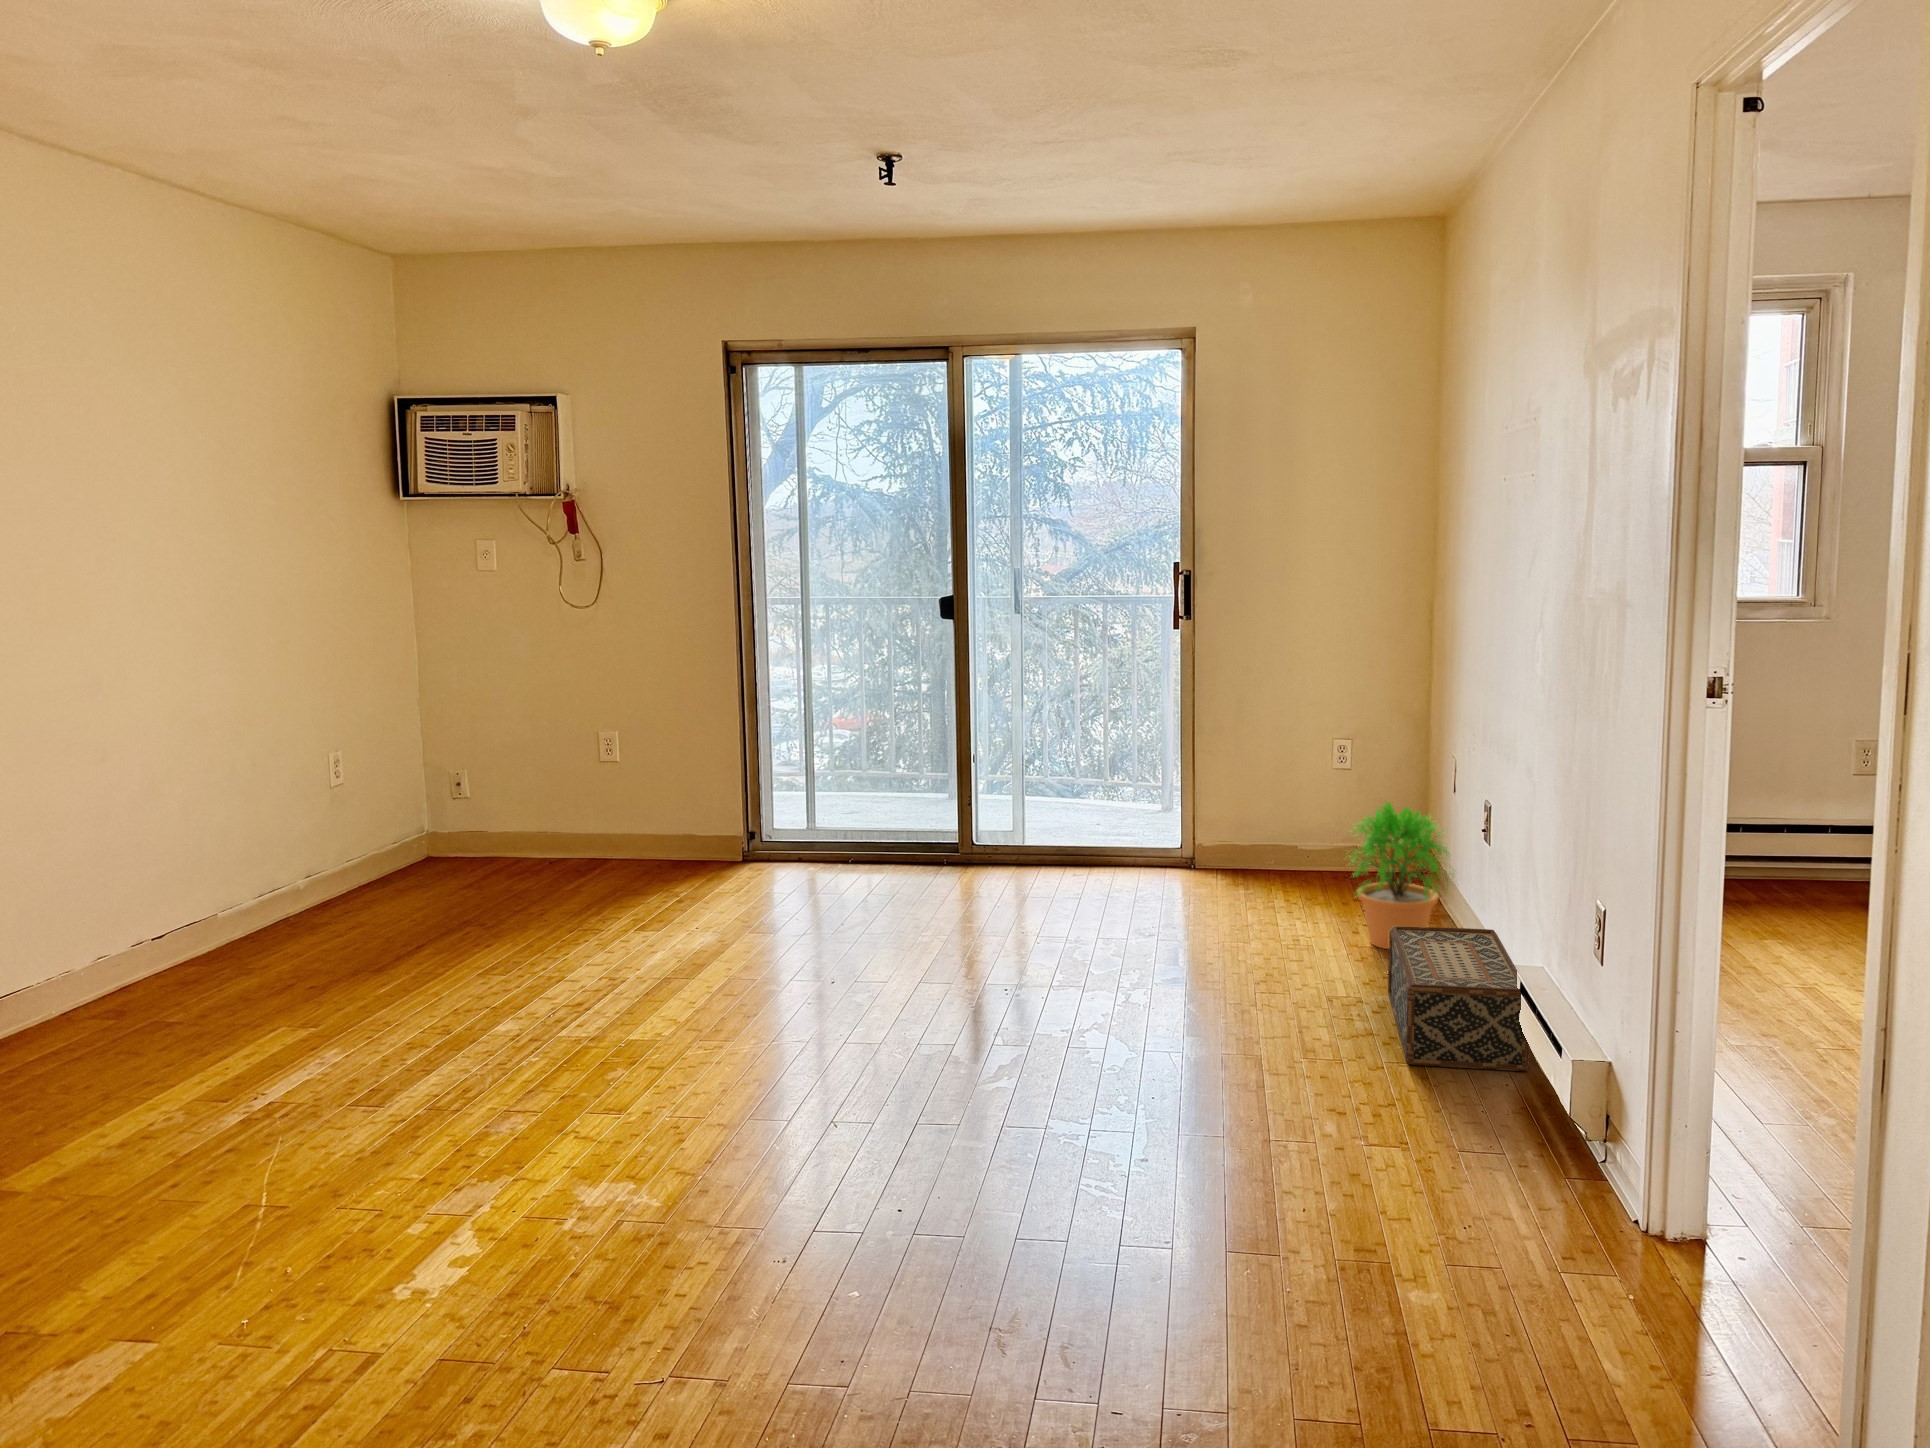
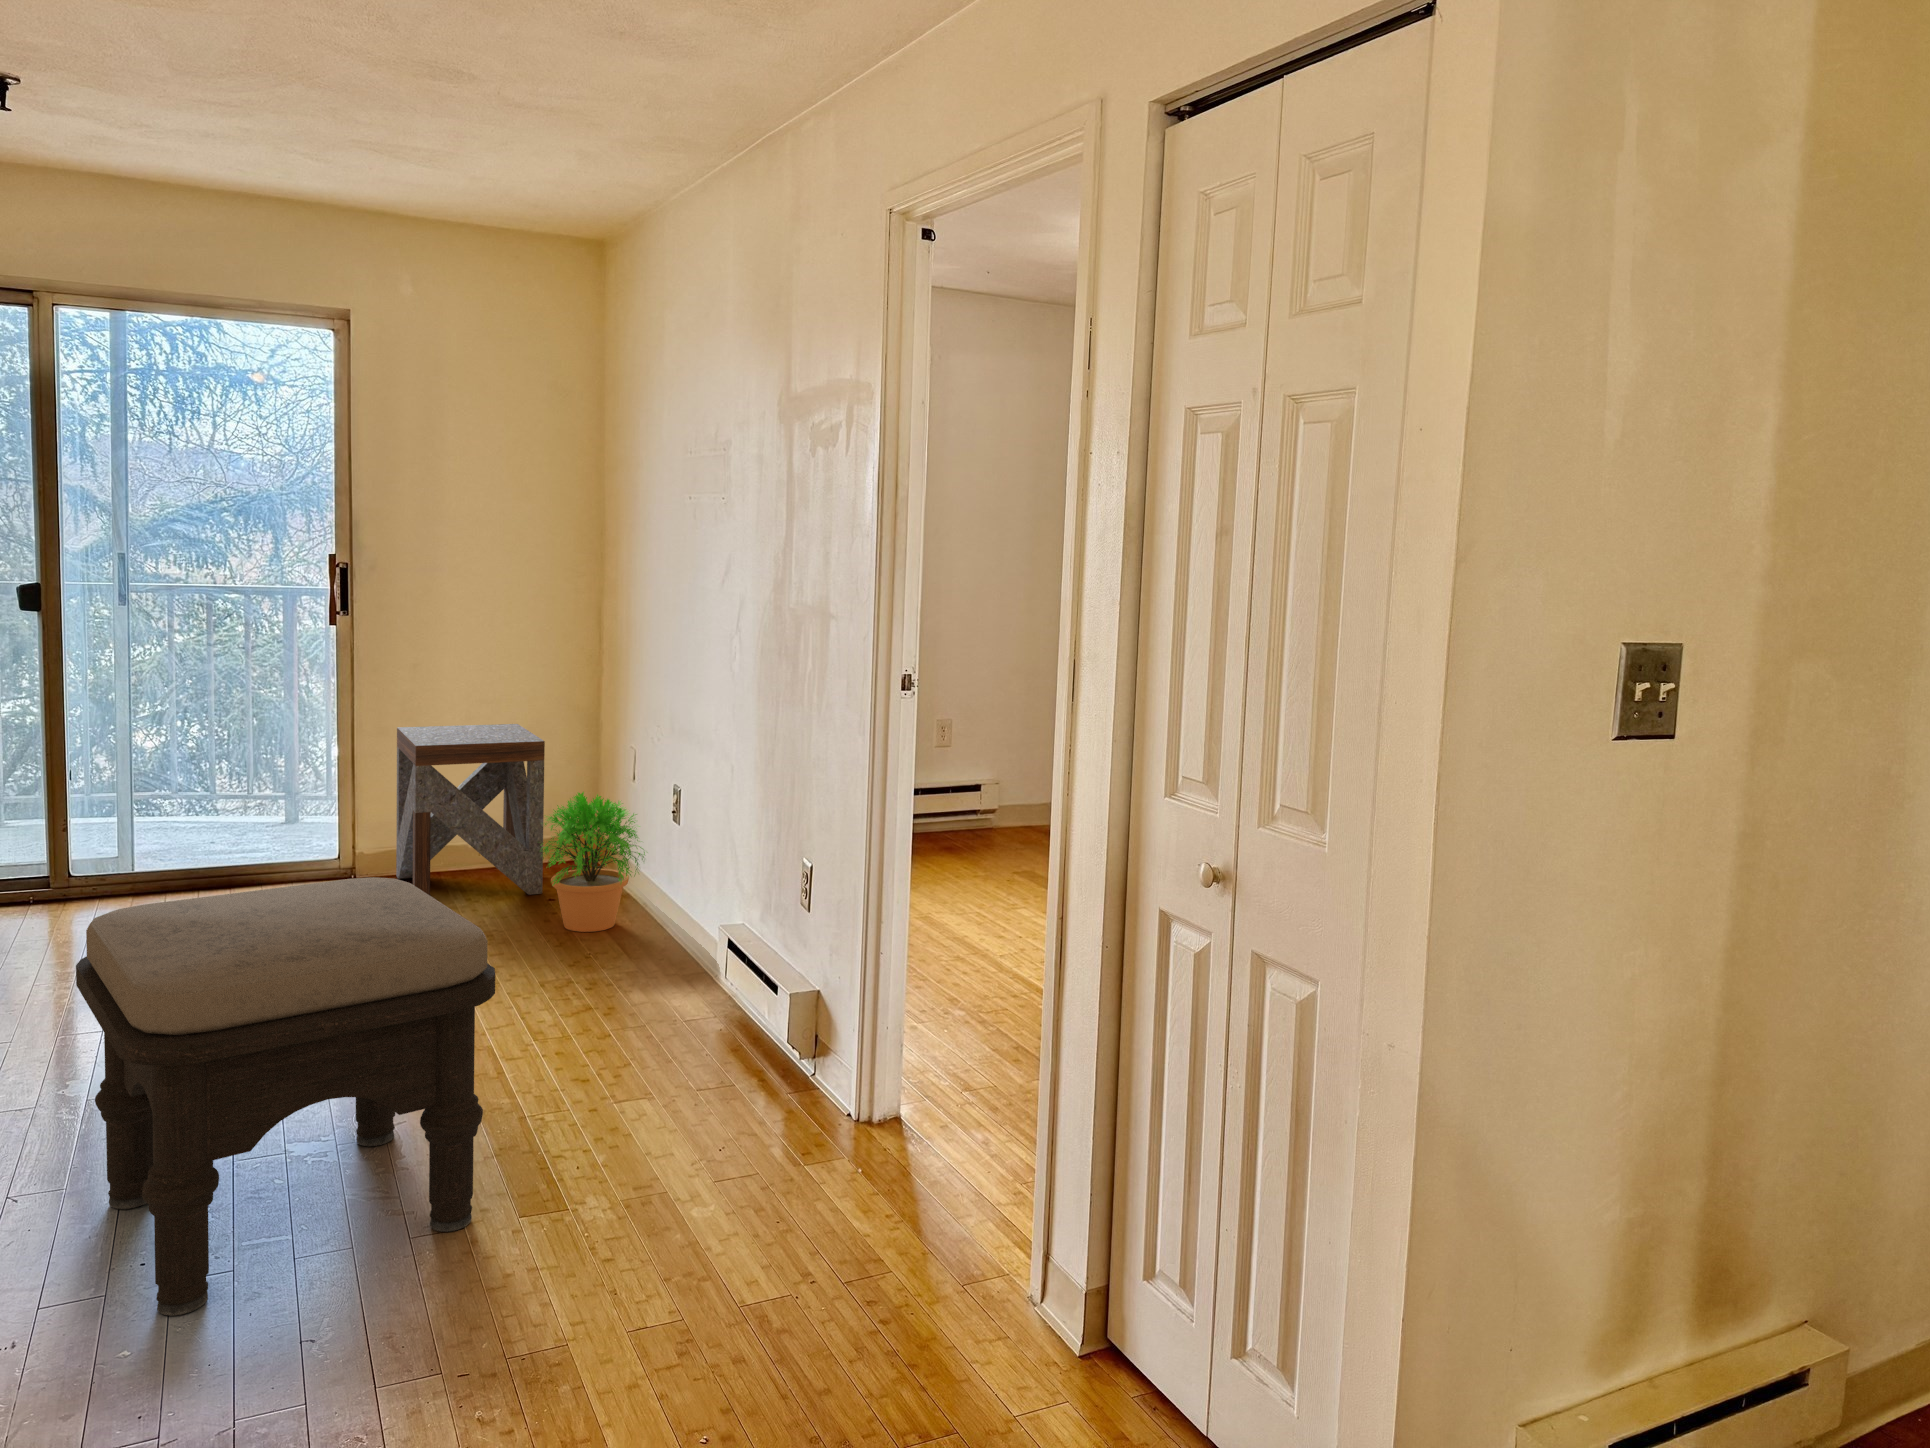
side table: none [1230,727,1362,904] -> present [396,724,545,895]
ottoman: none [878,871,1208,1256] -> present [76,877,495,1316]
woven basket: present [1388,926,1530,1071] -> none [597,899,738,1028]

